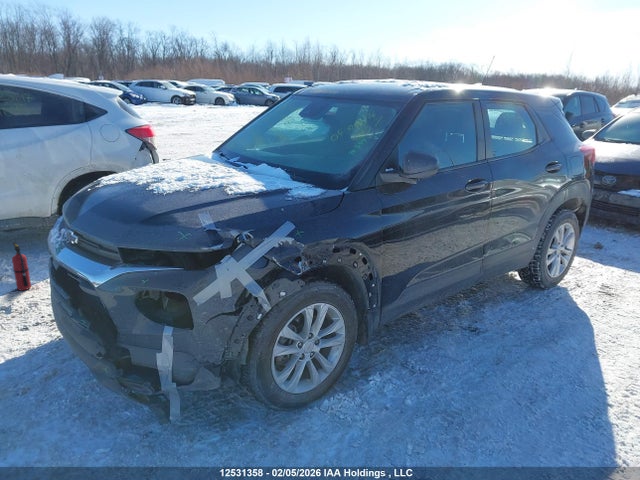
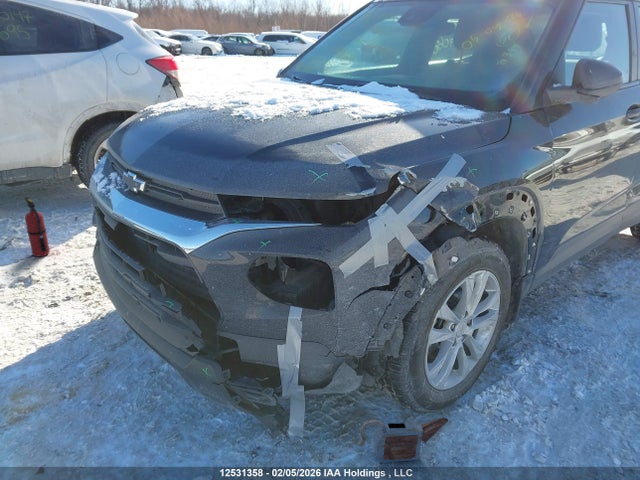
watering can: none [221,411,288,445] -> present [358,417,448,463]

